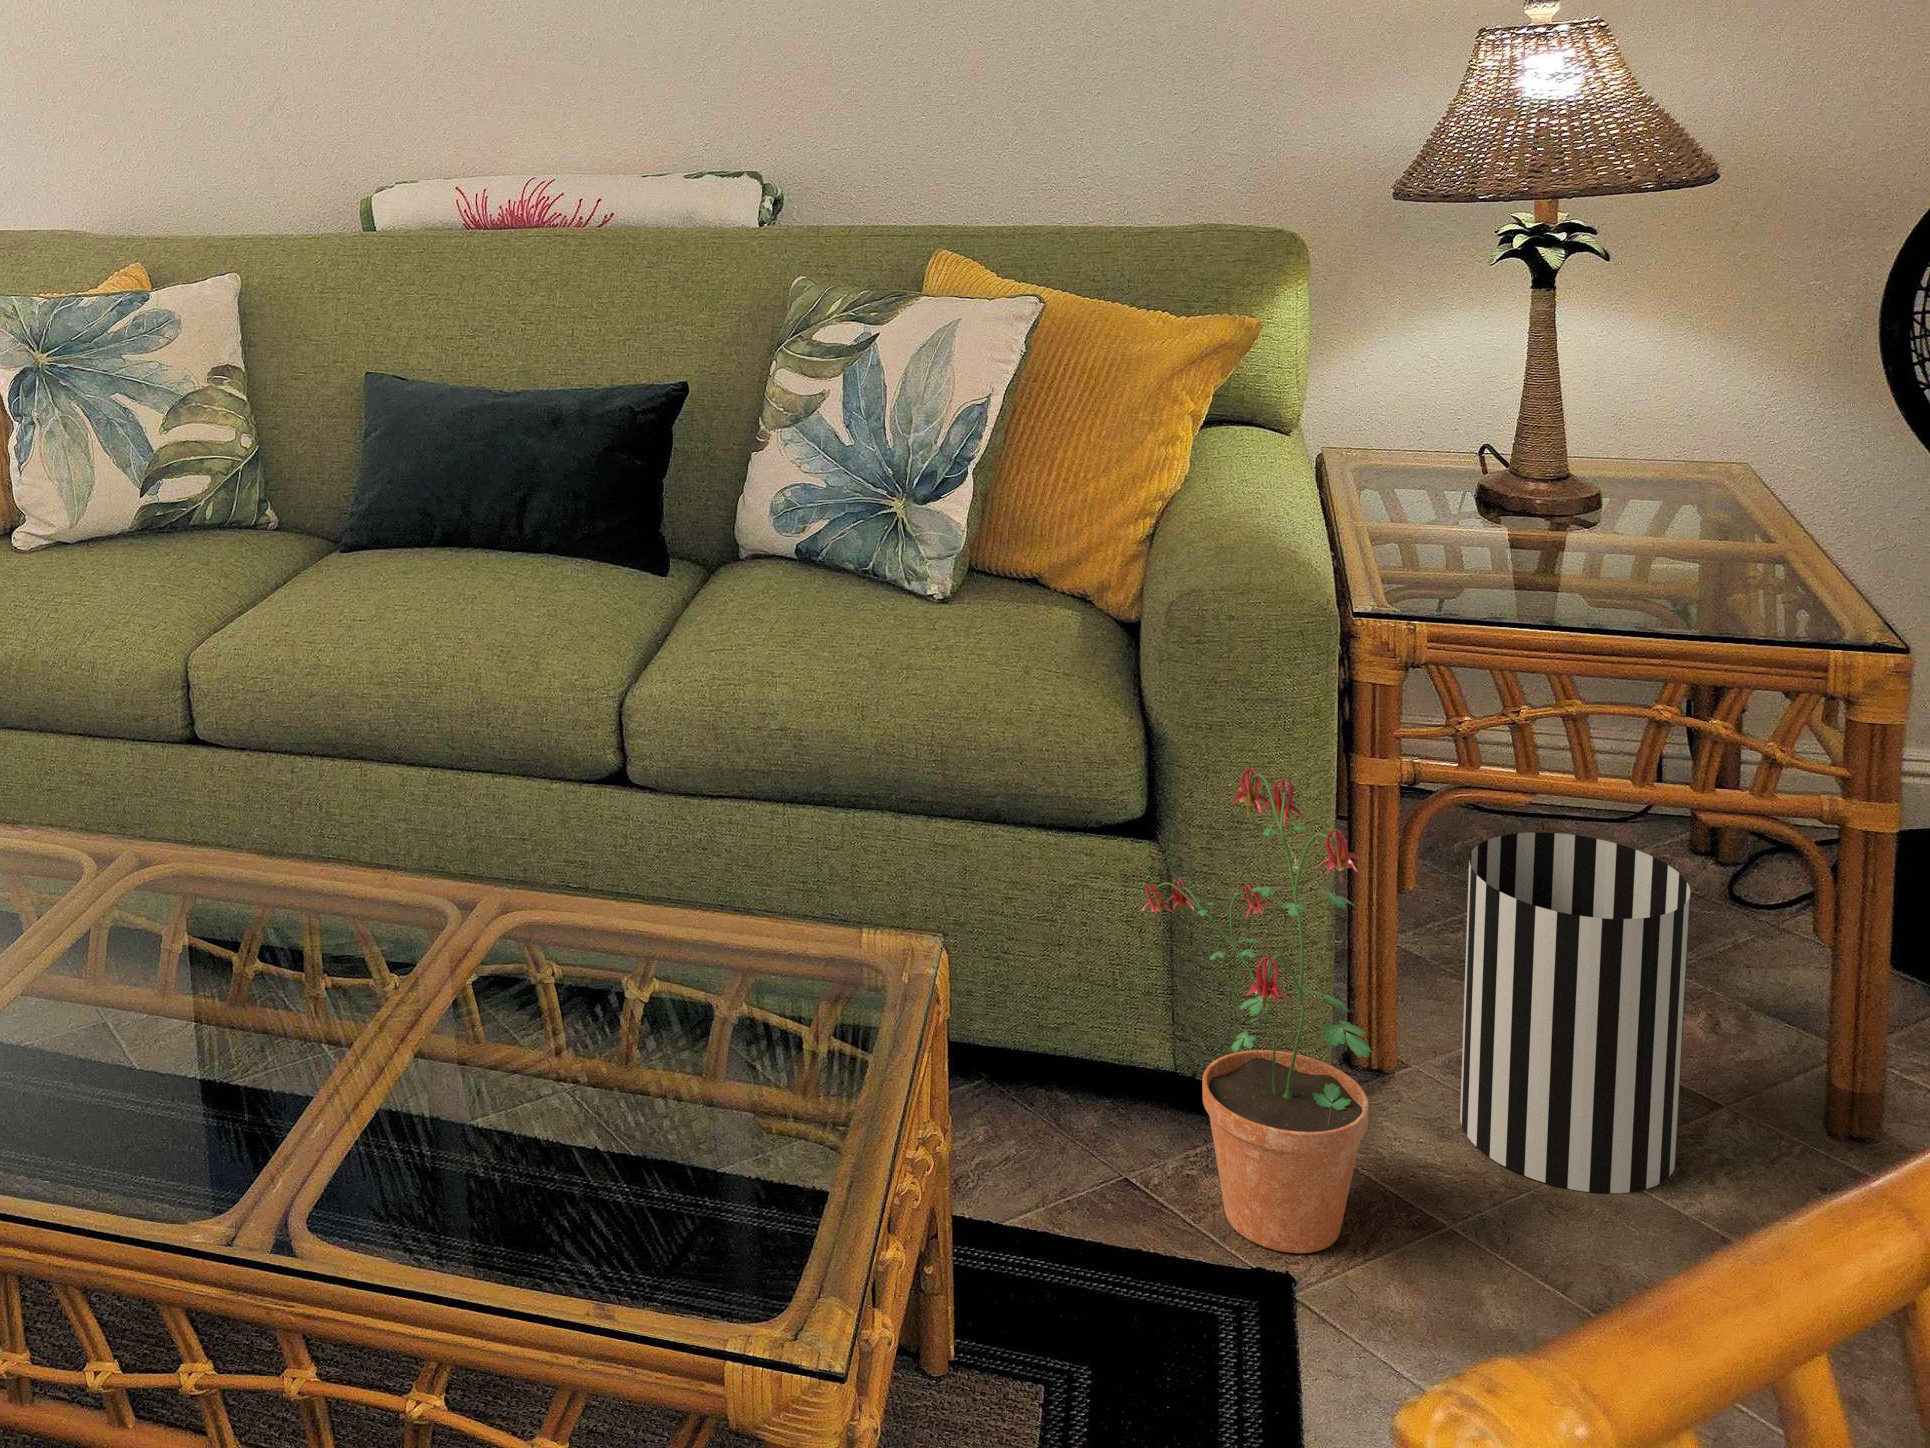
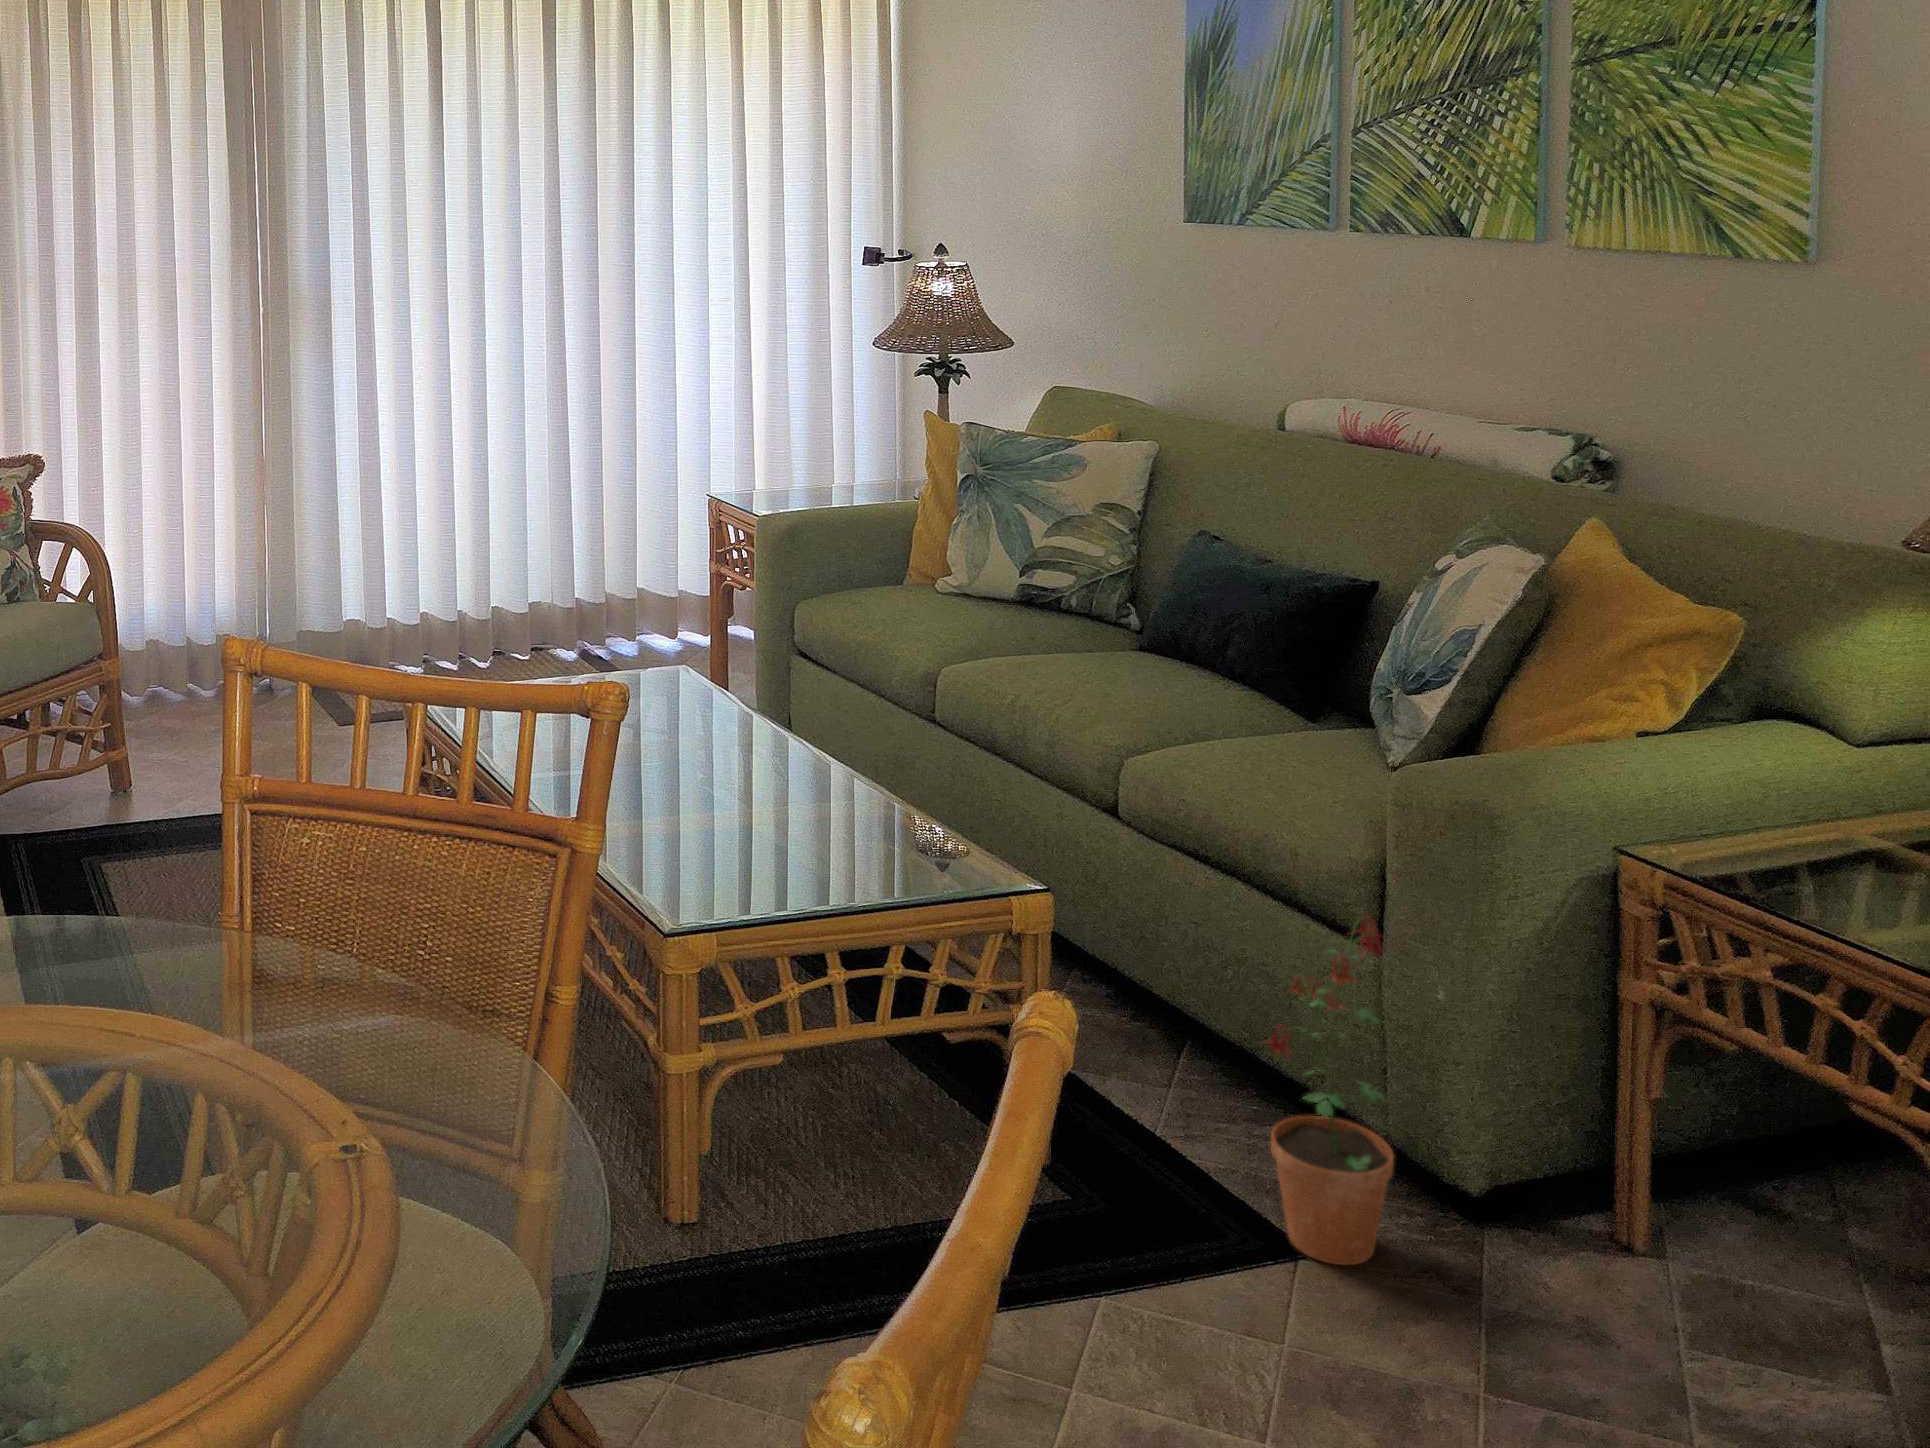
wastebasket: present [1460,832,1691,1193] -> none [1553,1066,1746,1379]

